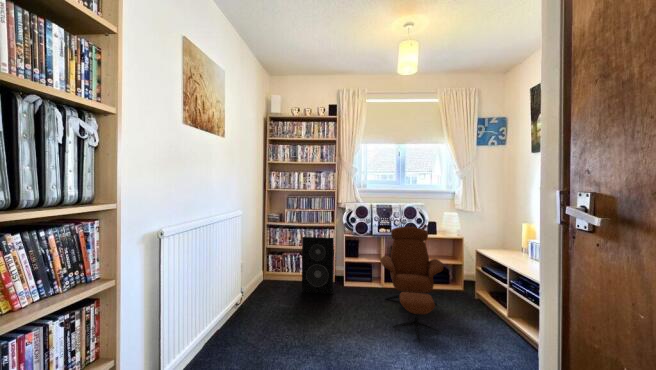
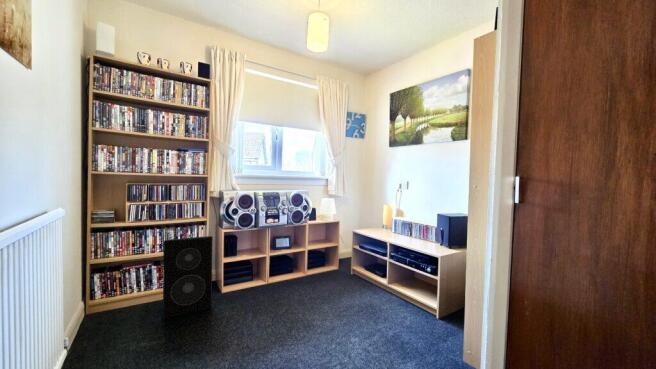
lounge chair: present [380,227,444,342] -> none [271,215,345,339]

